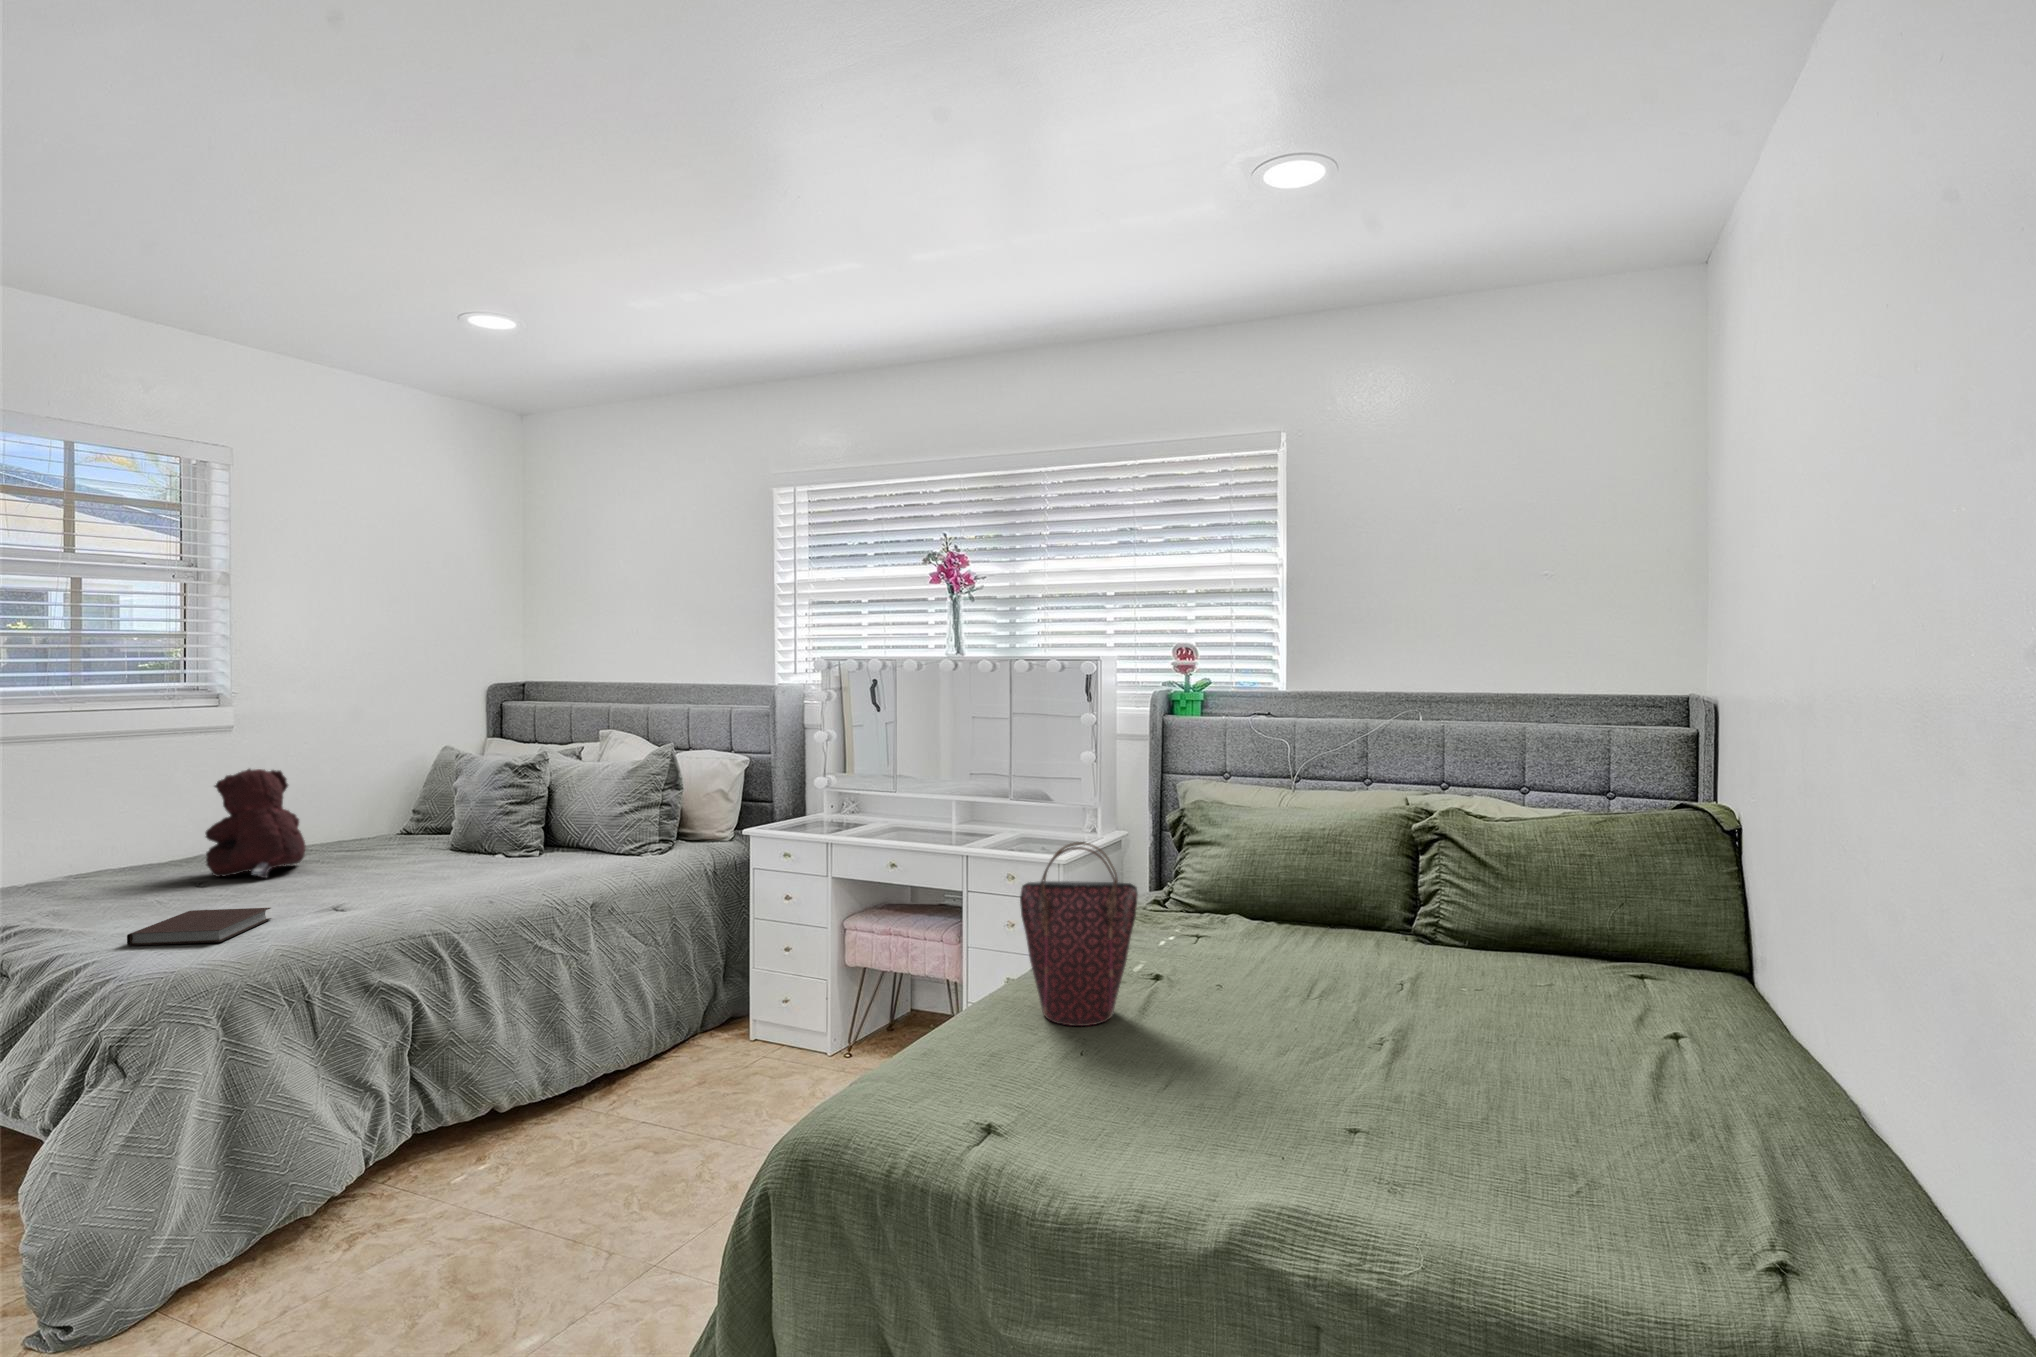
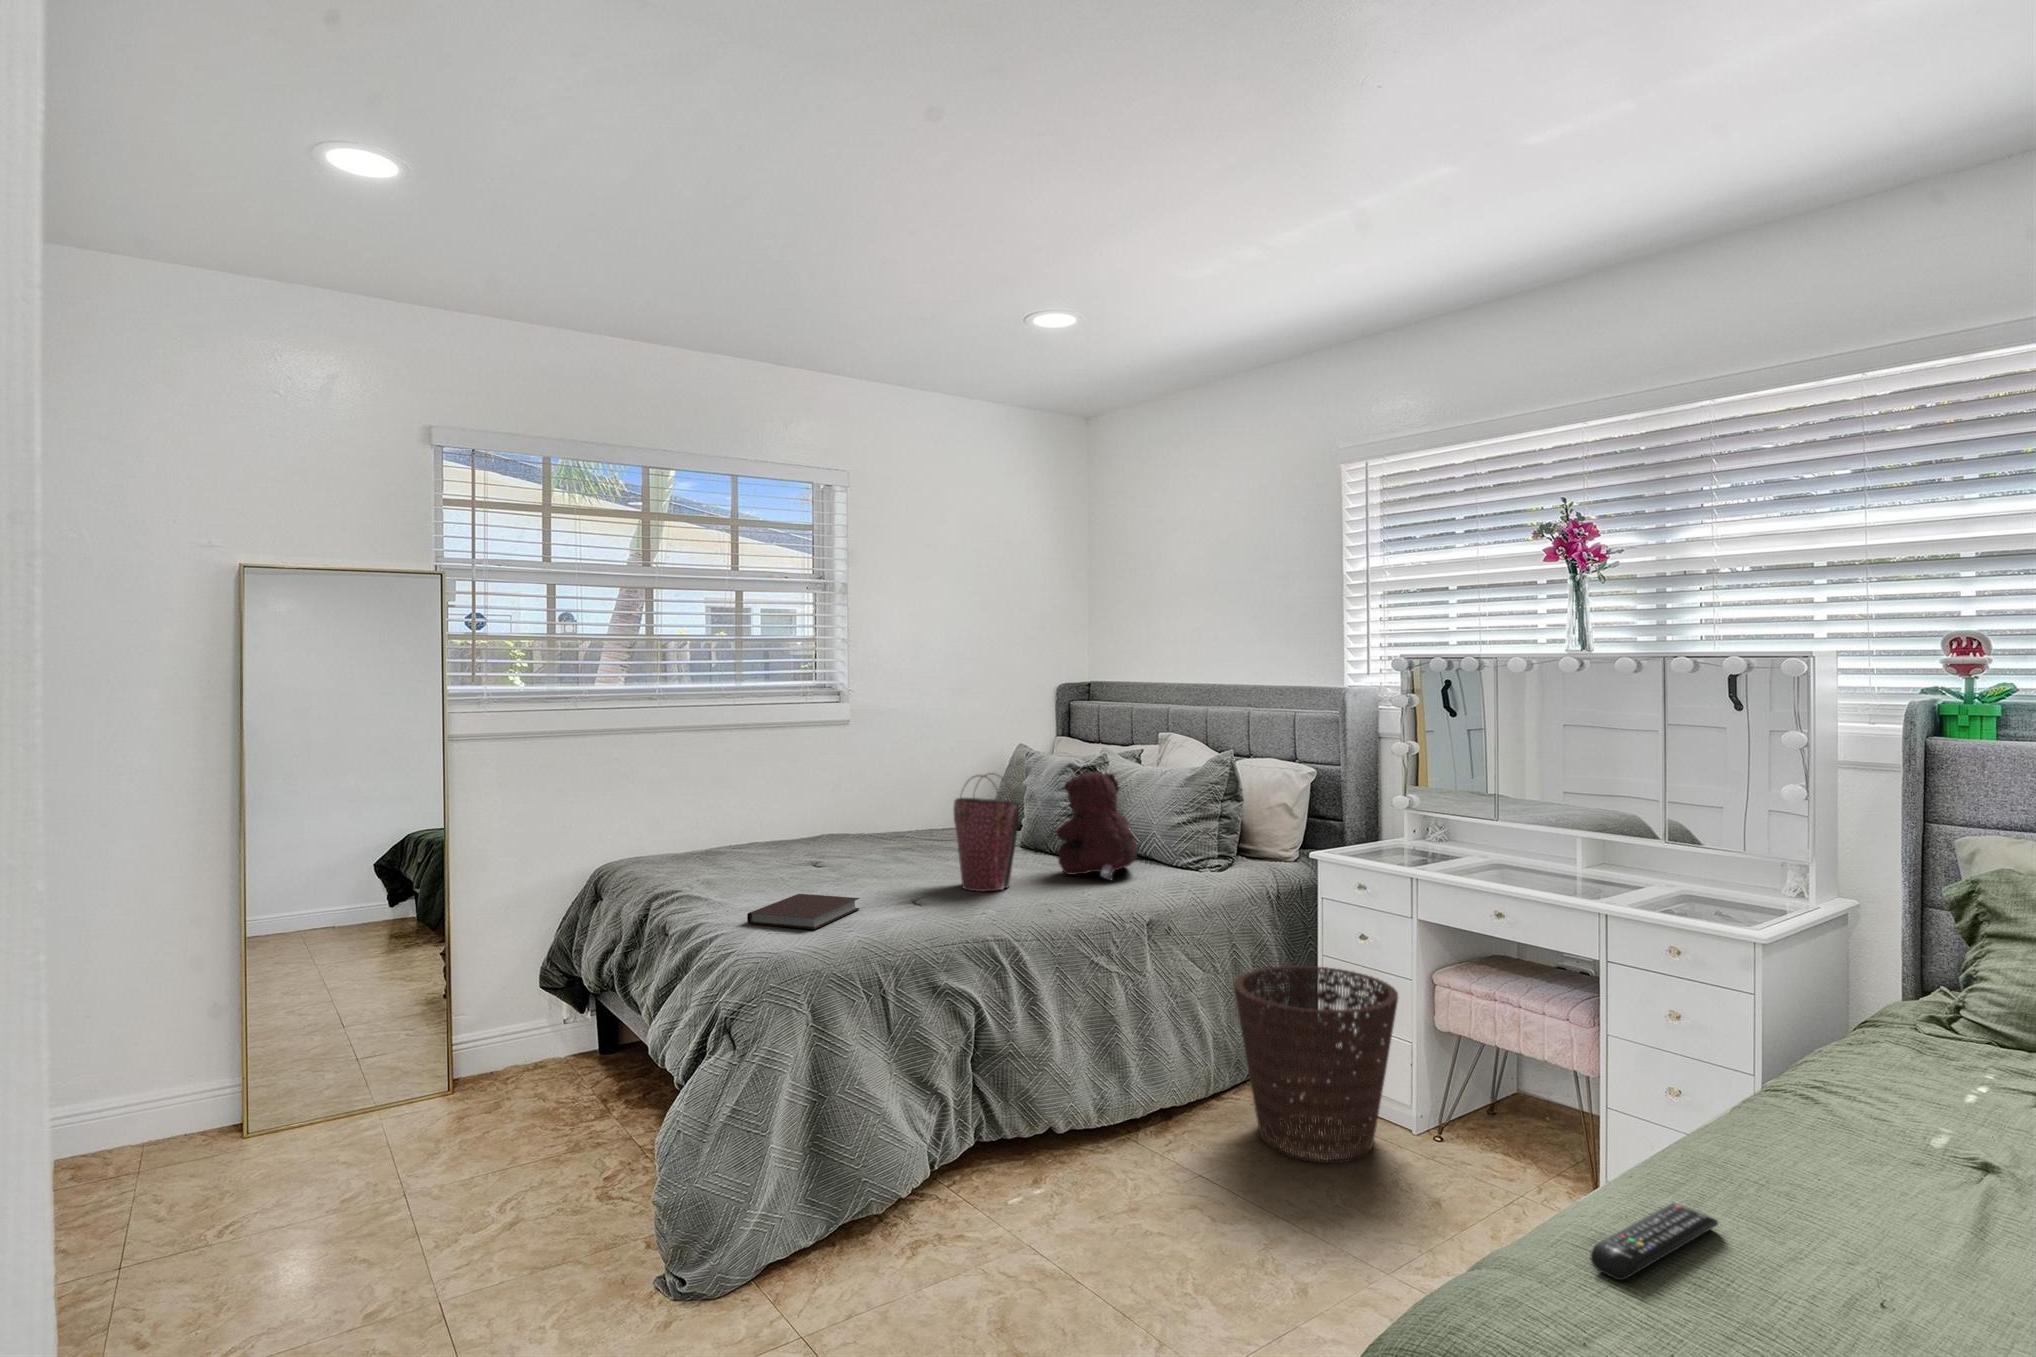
teddy bear: present [206,769,306,878] -> present [1056,772,1137,880]
handbag: present [1020,842,1138,1026] -> present [954,773,1019,891]
basket: none [675,928,817,1094] -> present [1234,966,1398,1163]
remote control: none [926,1023,1005,1071] -> present [1591,1203,1718,1280]

